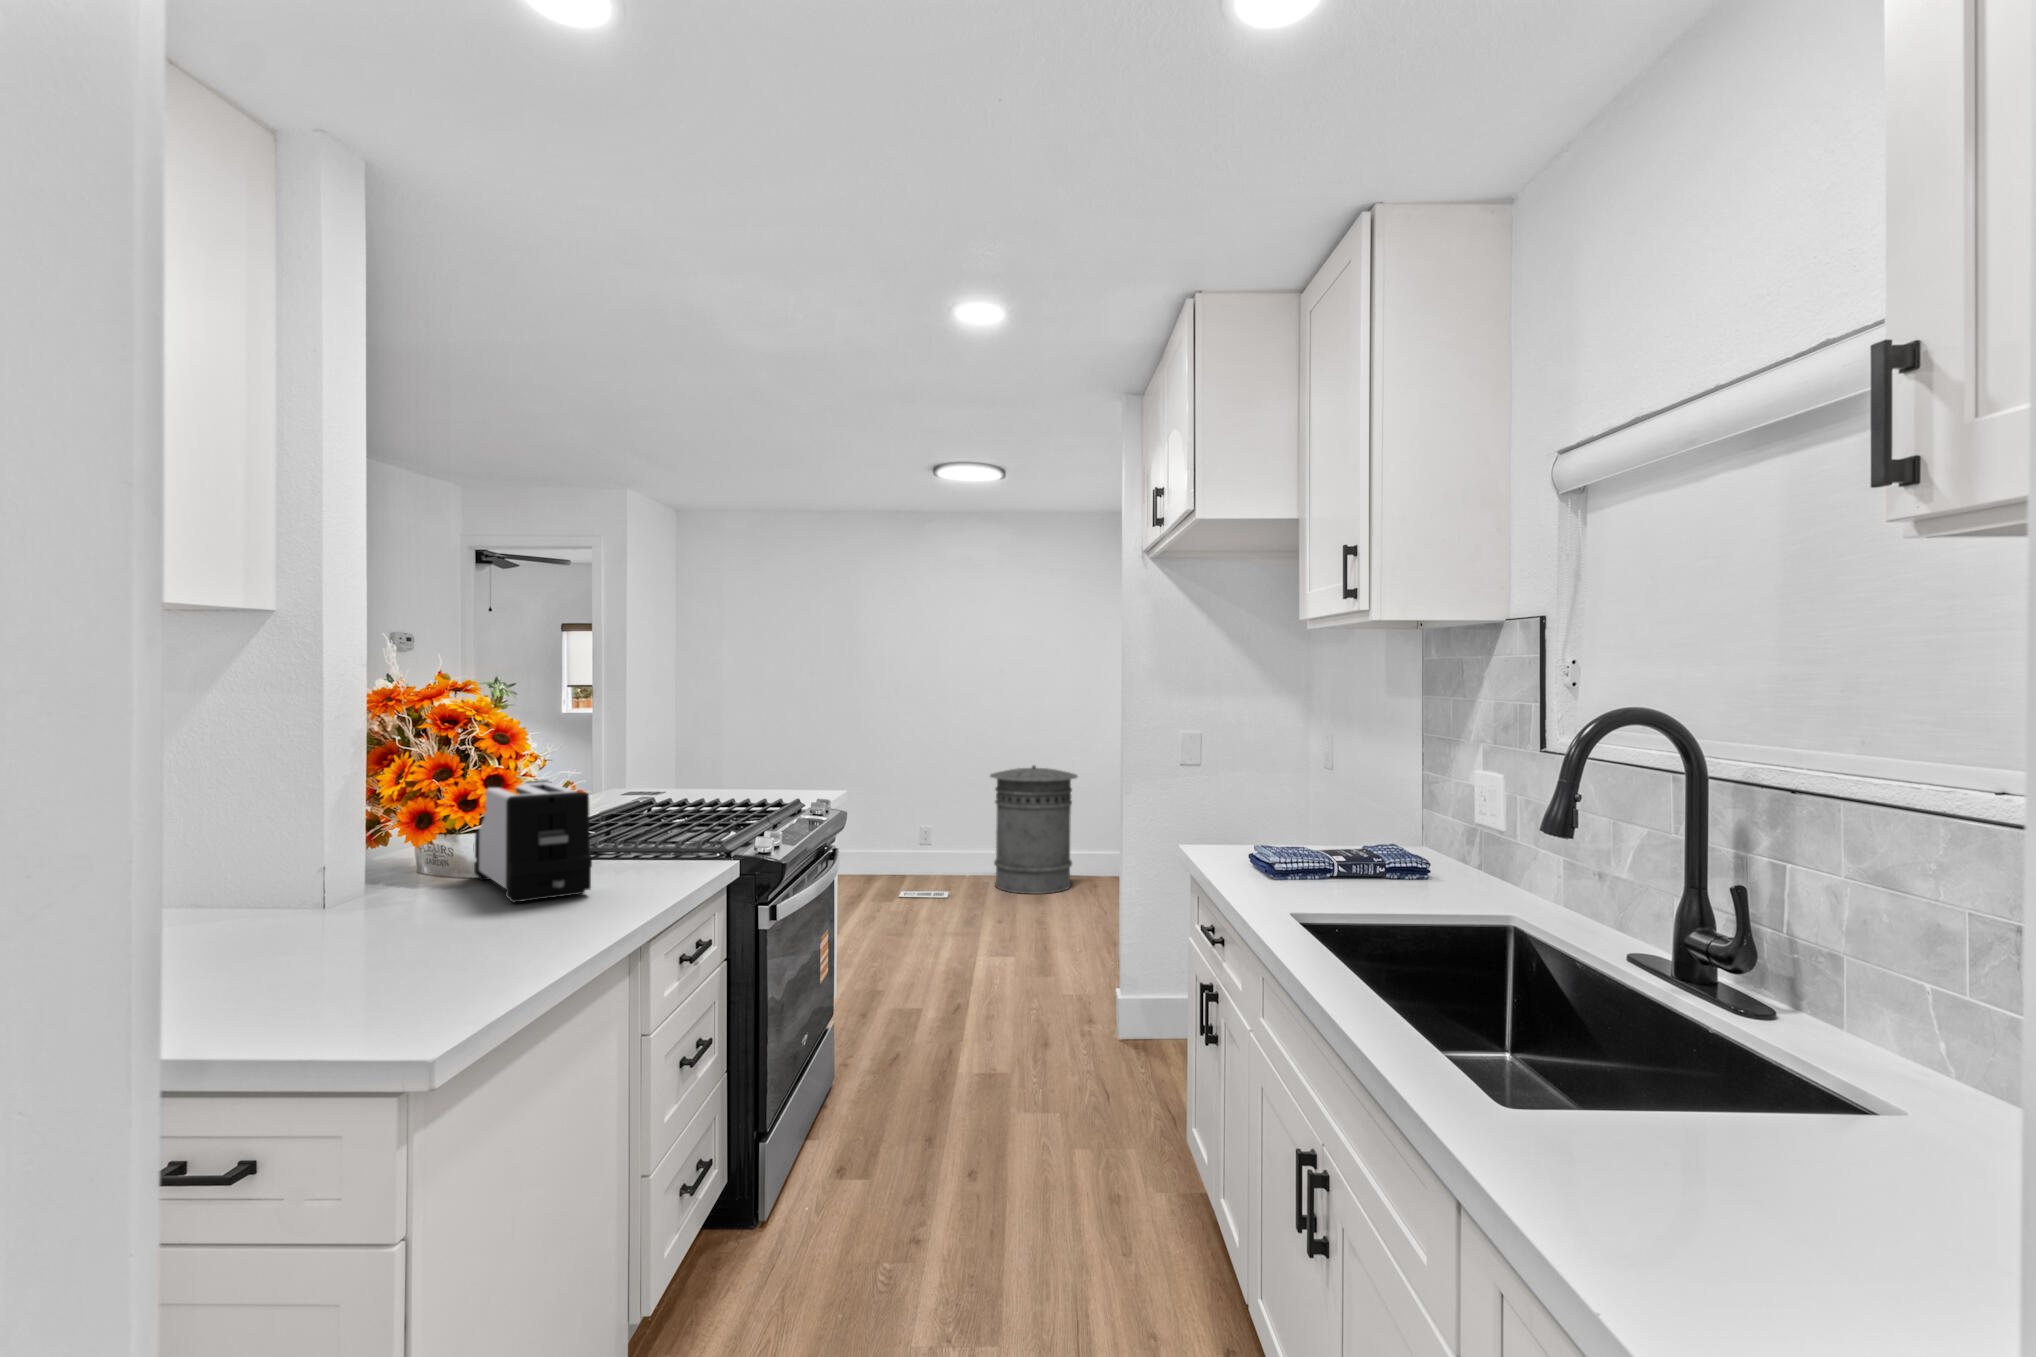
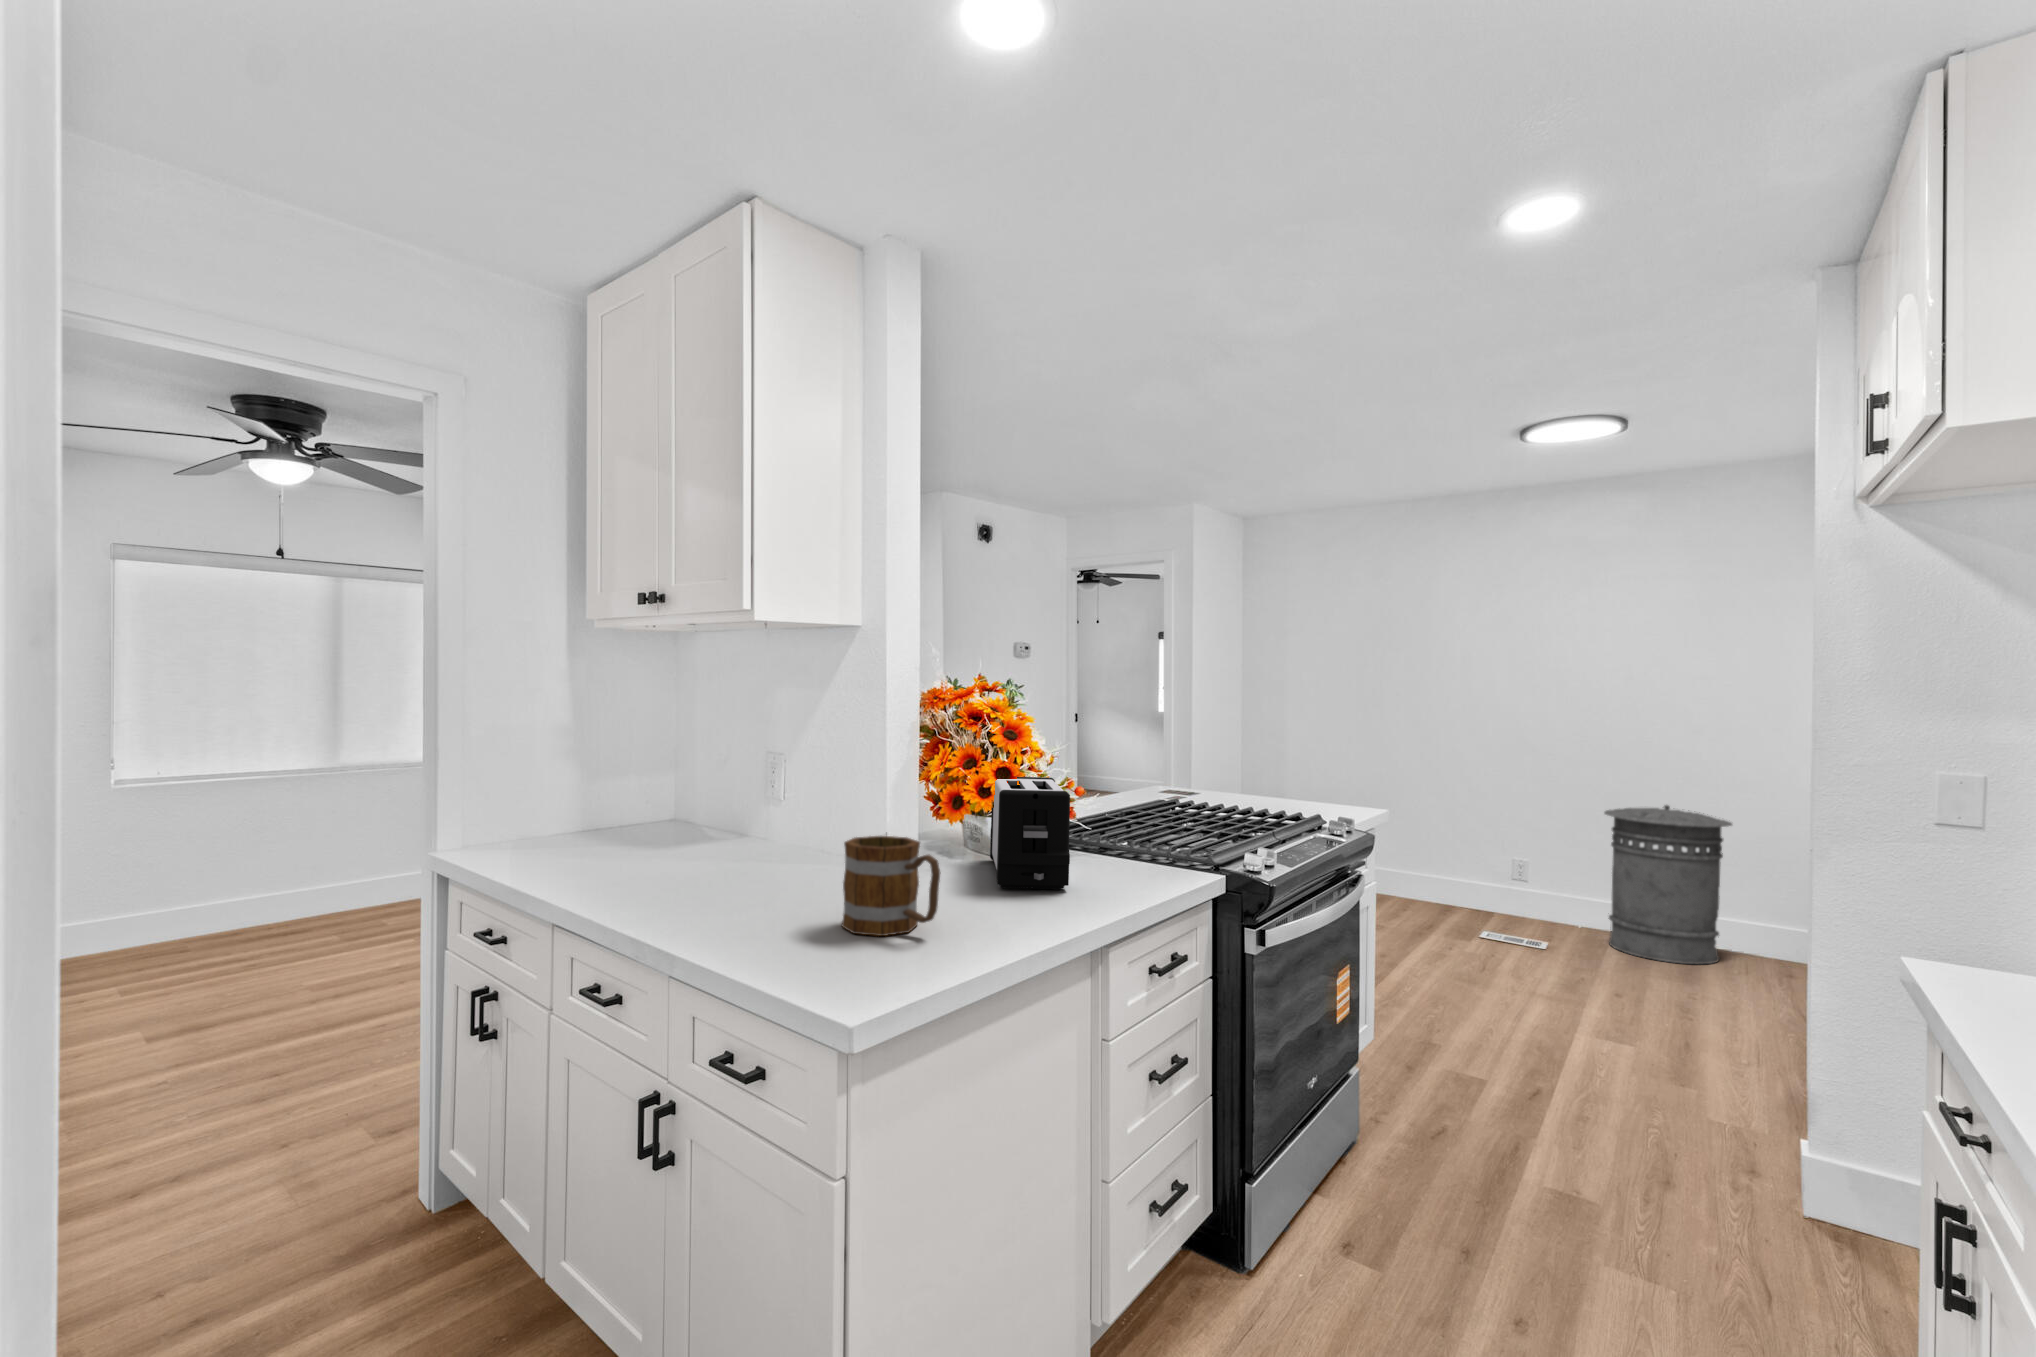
mug: none [344,857,480,974] -> present [842,836,940,936]

